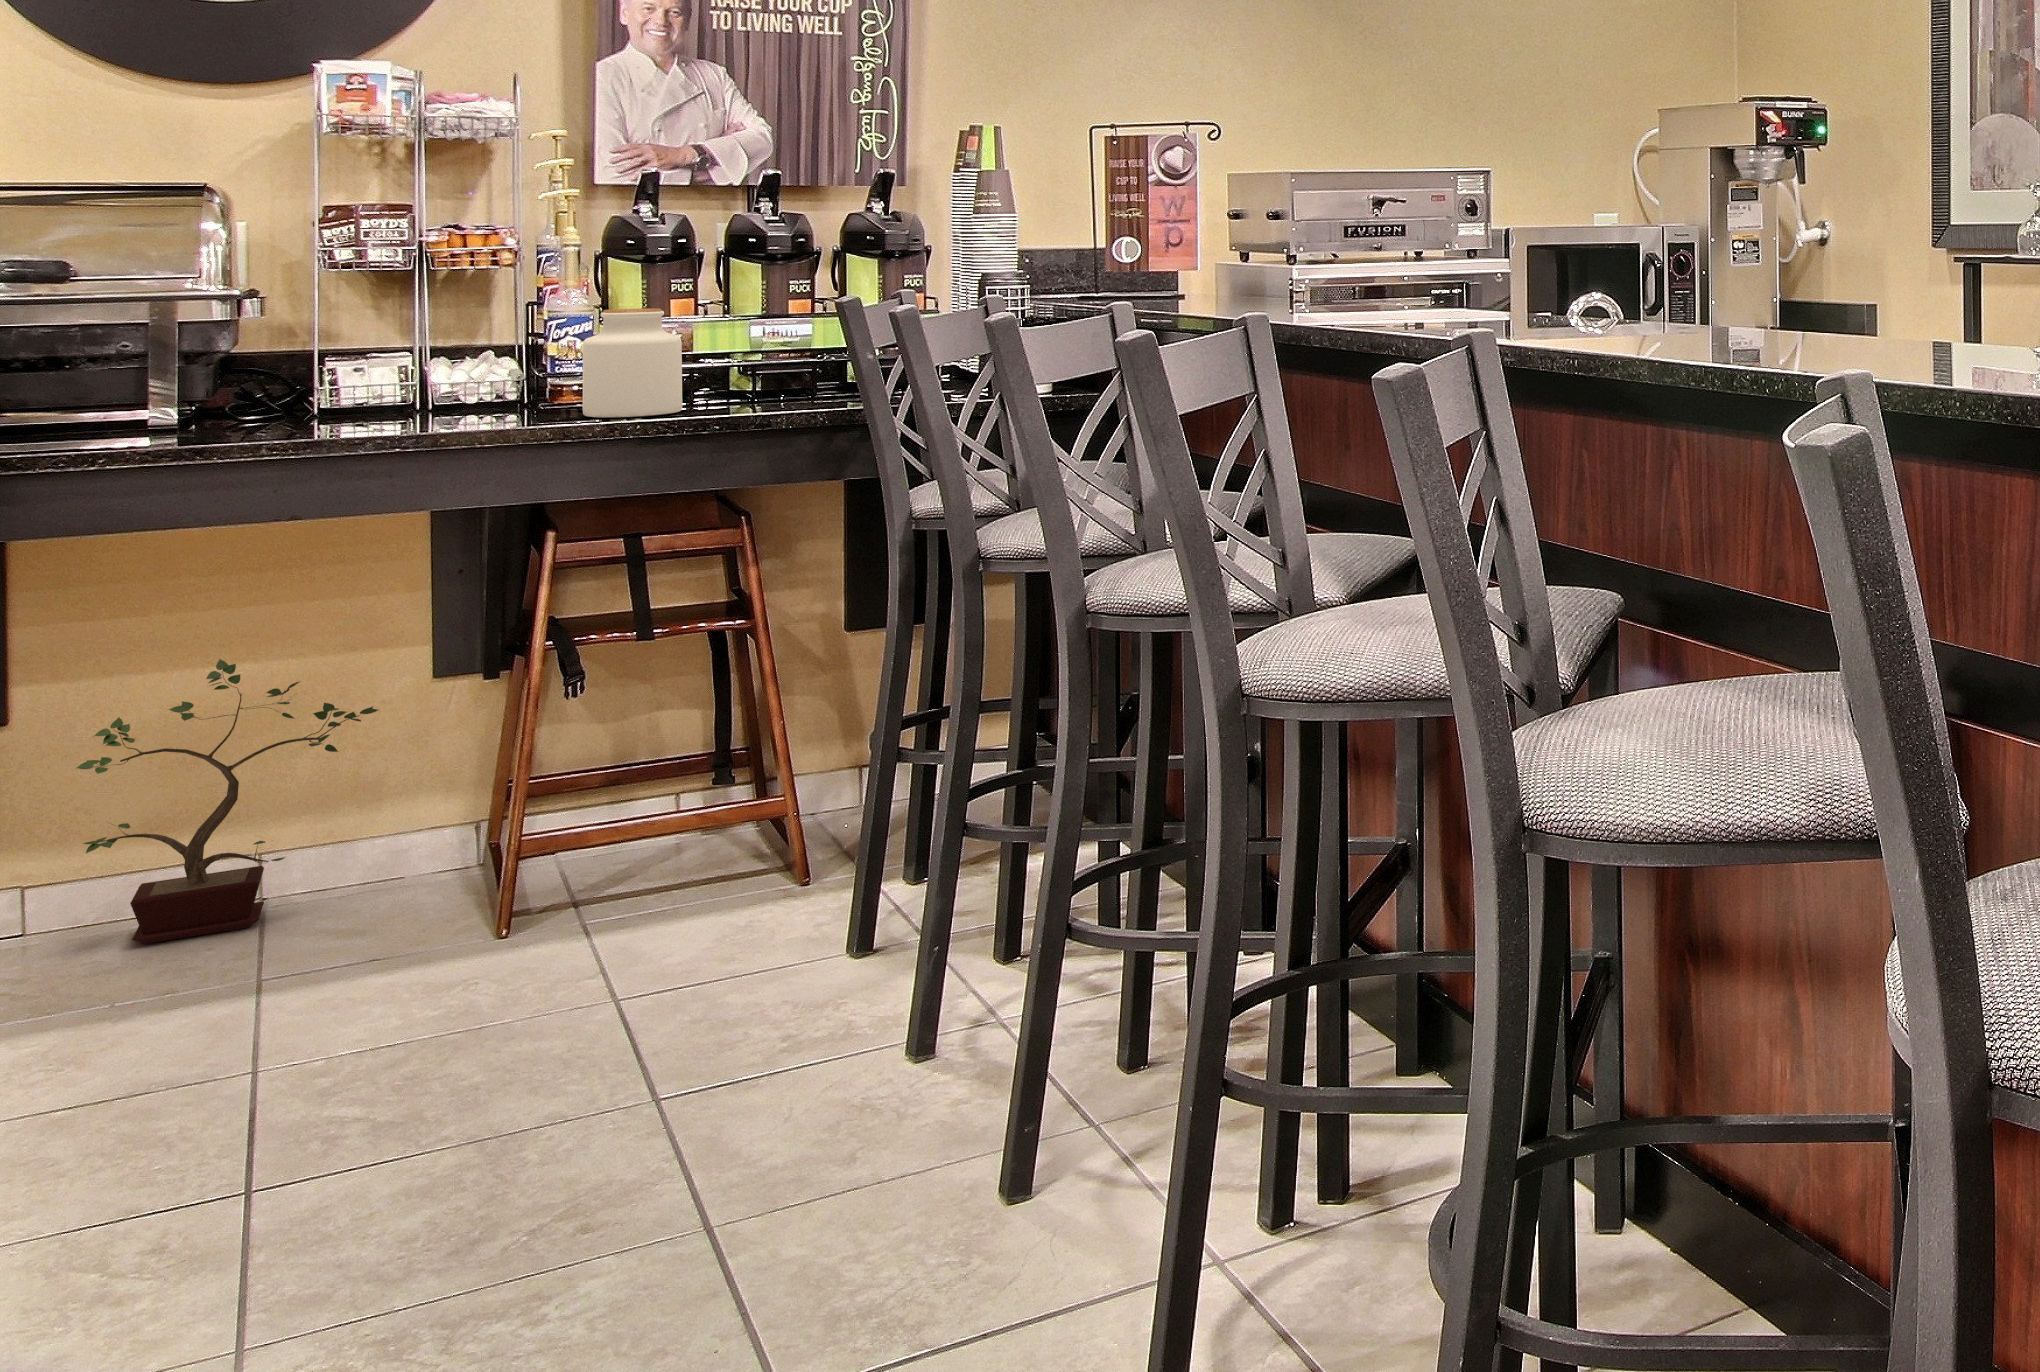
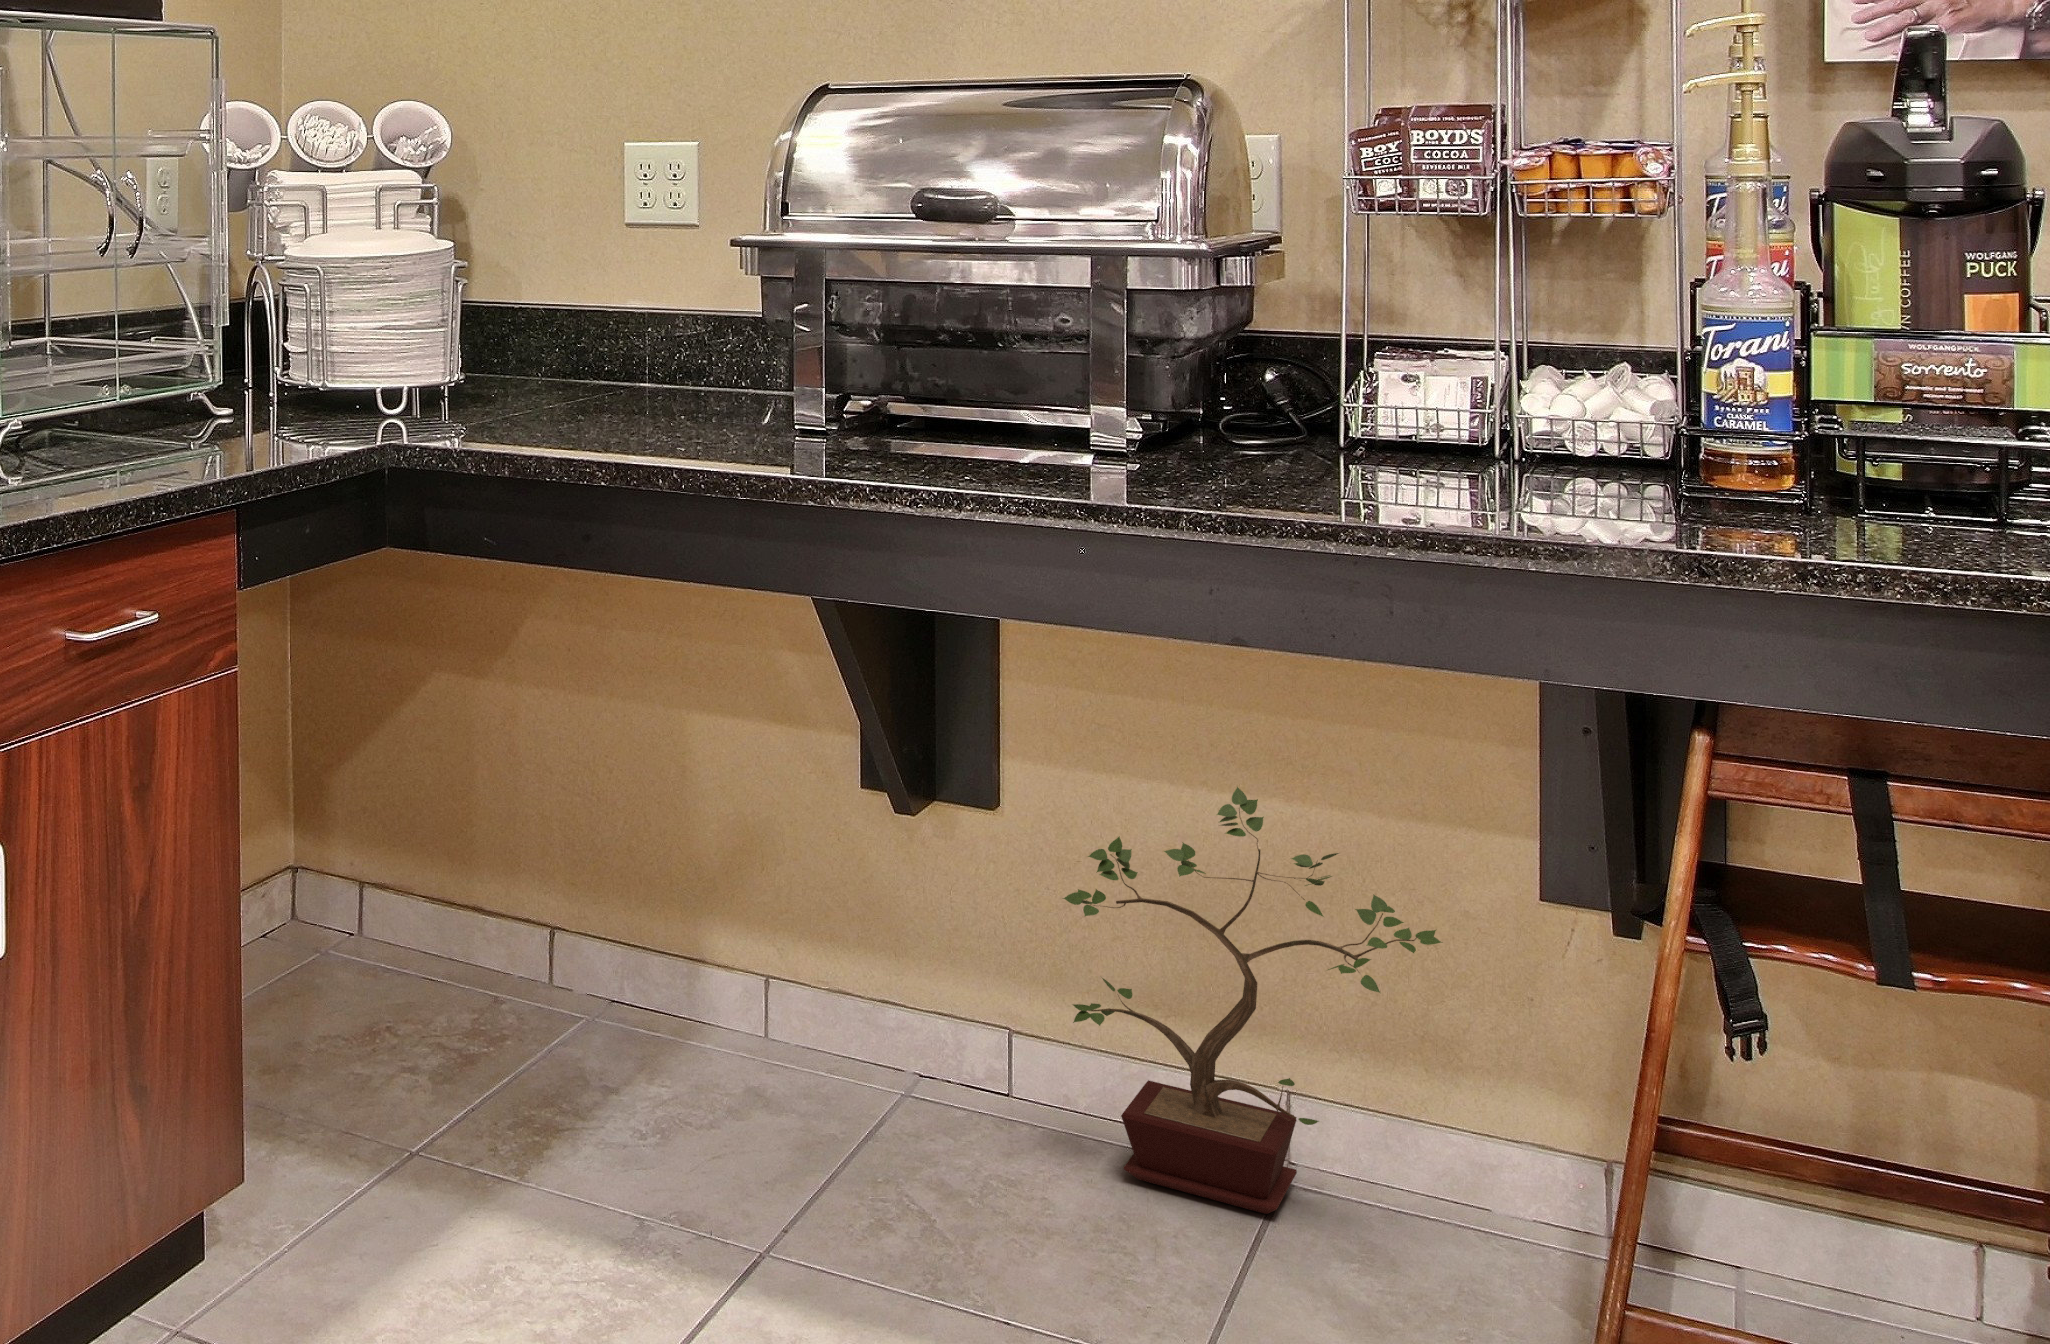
jar: present [583,308,682,417] -> none [1765,305,1983,538]

